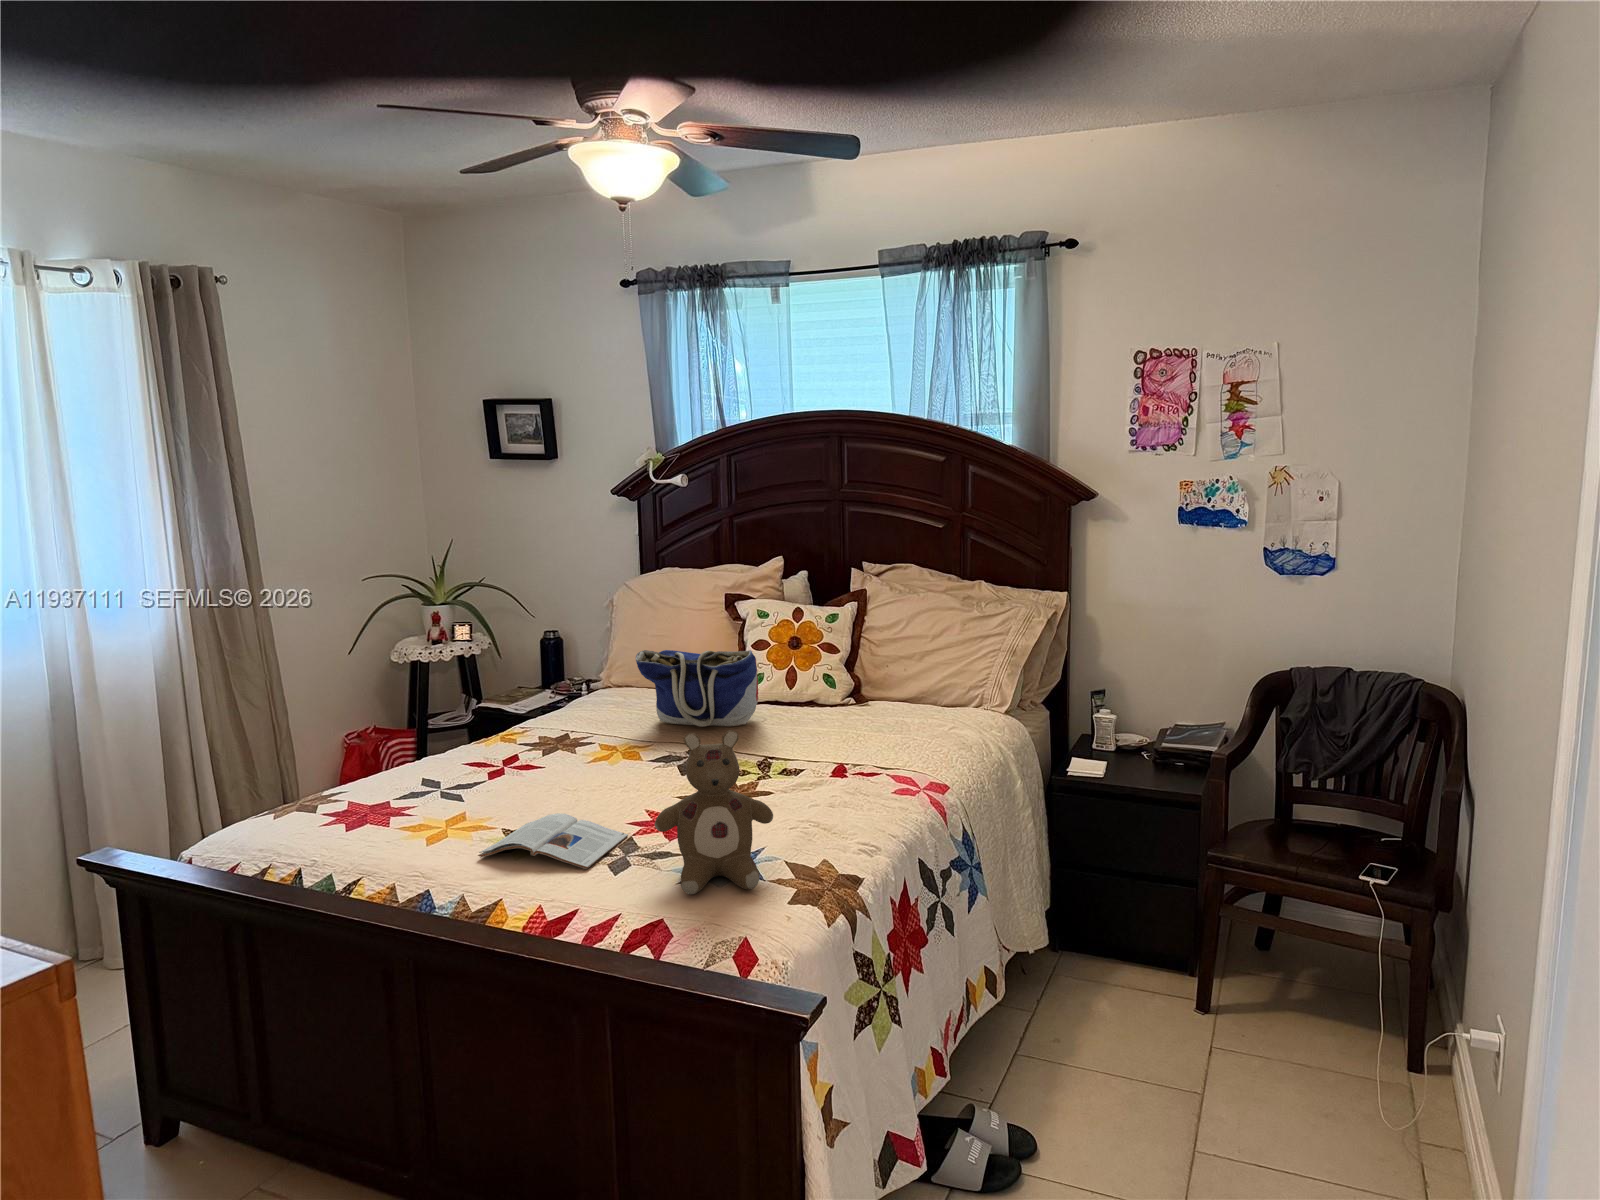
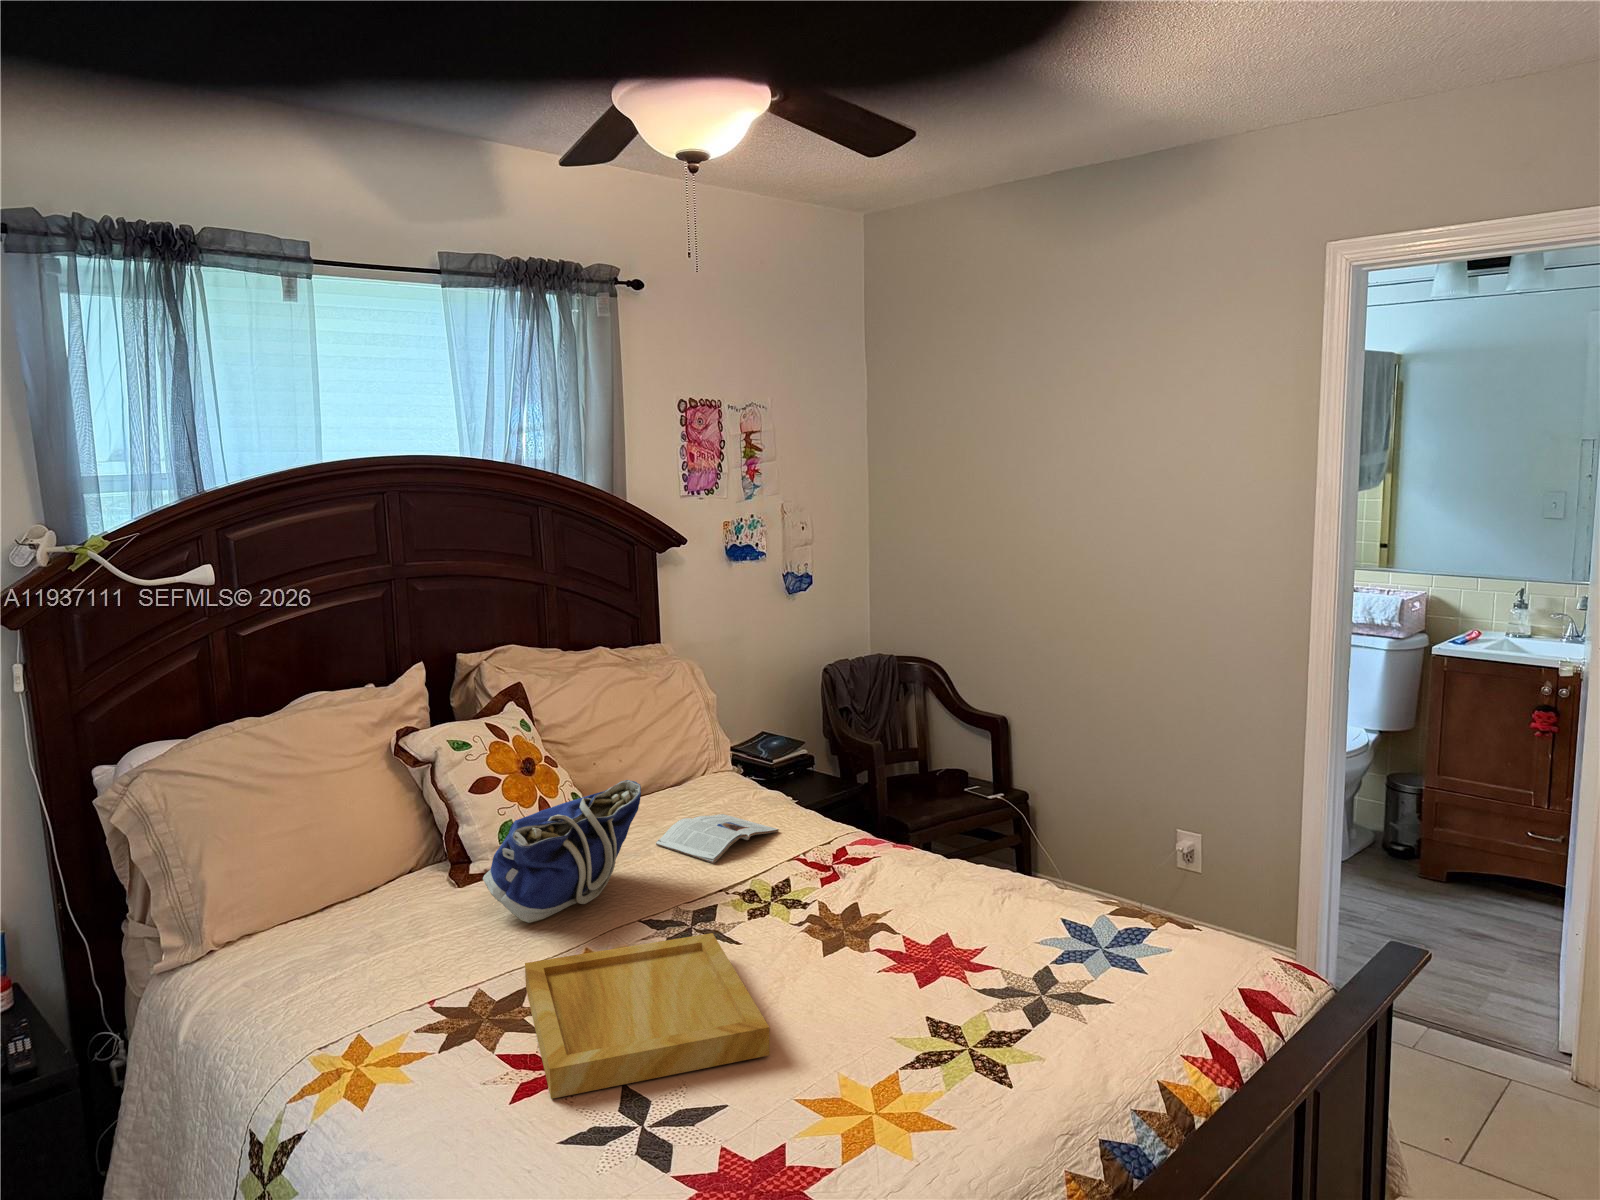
tray: none [460,723,648,800] -> present [525,933,769,1099]
stuffed bear: present [655,730,773,894] -> none [1037,815,1137,979]
magazine: present [479,813,628,869] -> present [656,814,779,863]

